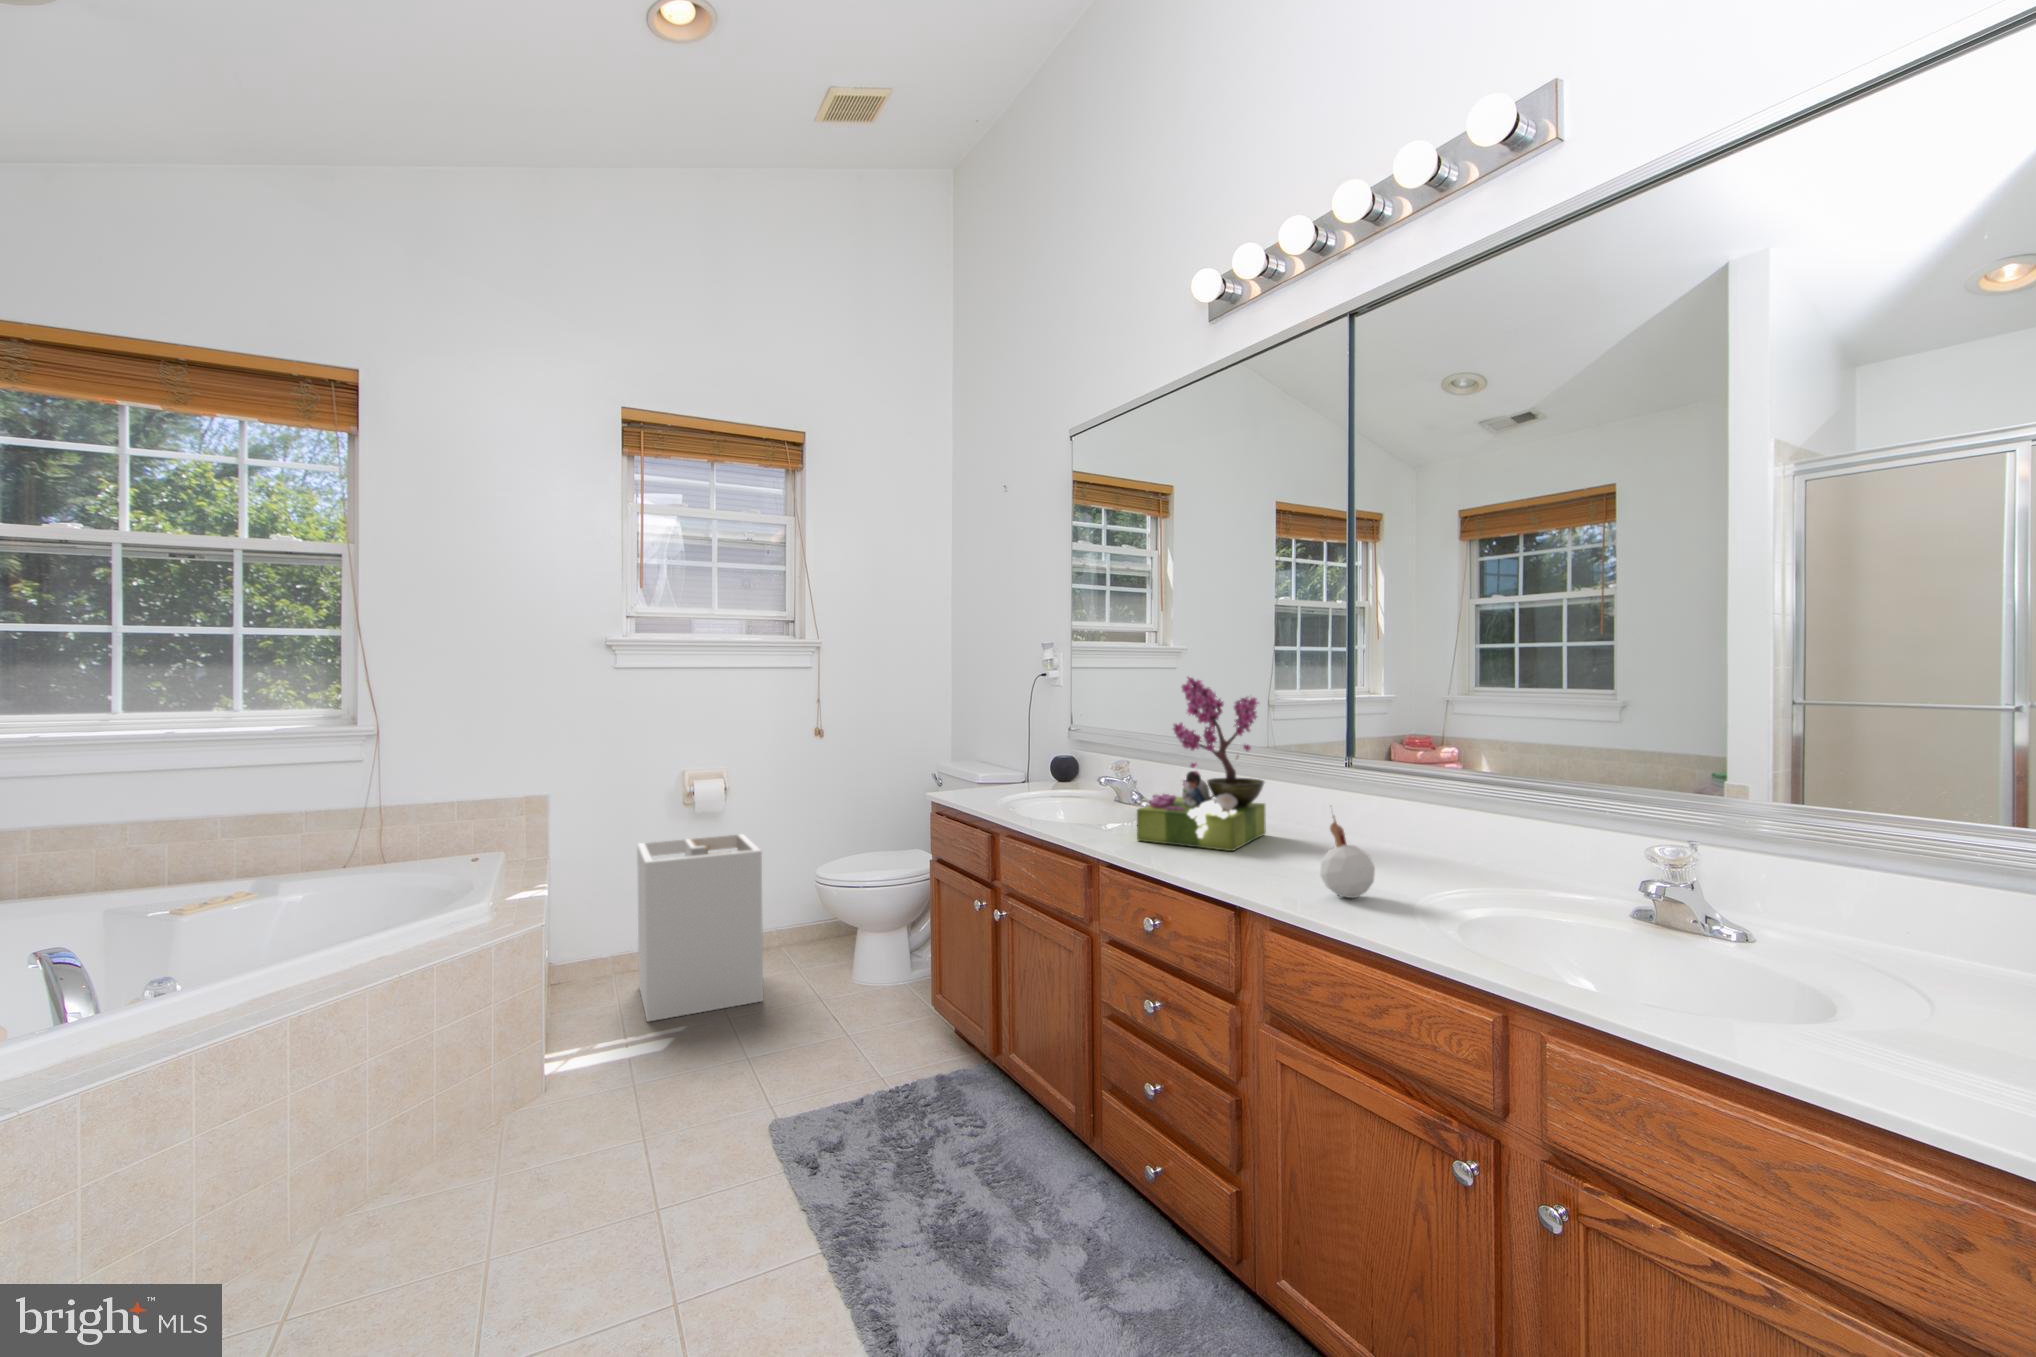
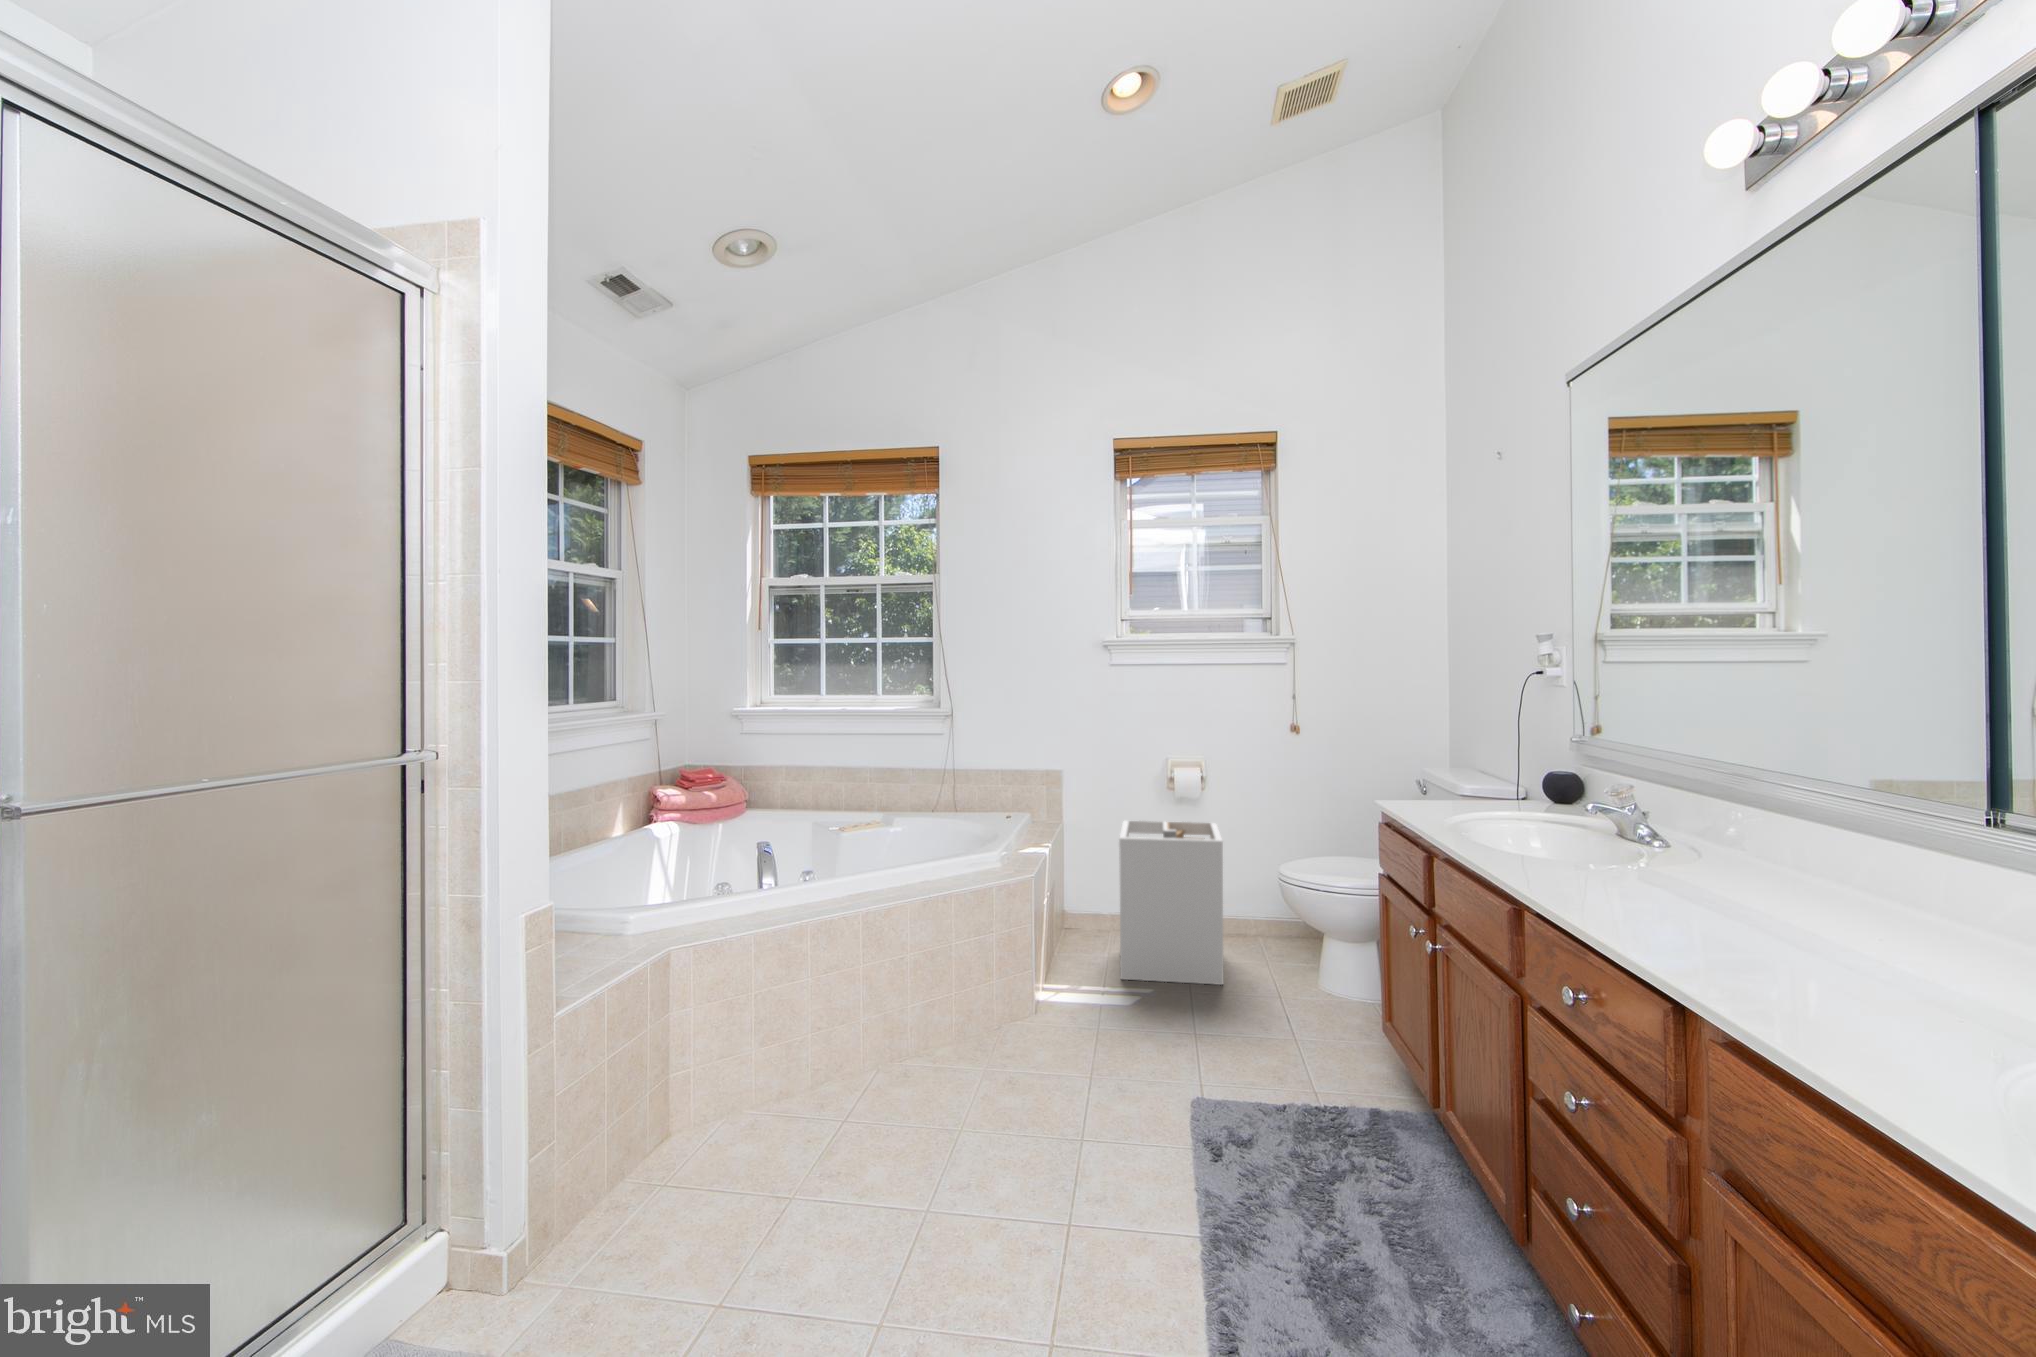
flower arrangement: present [1137,677,1266,851] -> none [1592,680,1823,925]
candle: present [1320,806,1375,898] -> none [1828,883,1942,1031]

